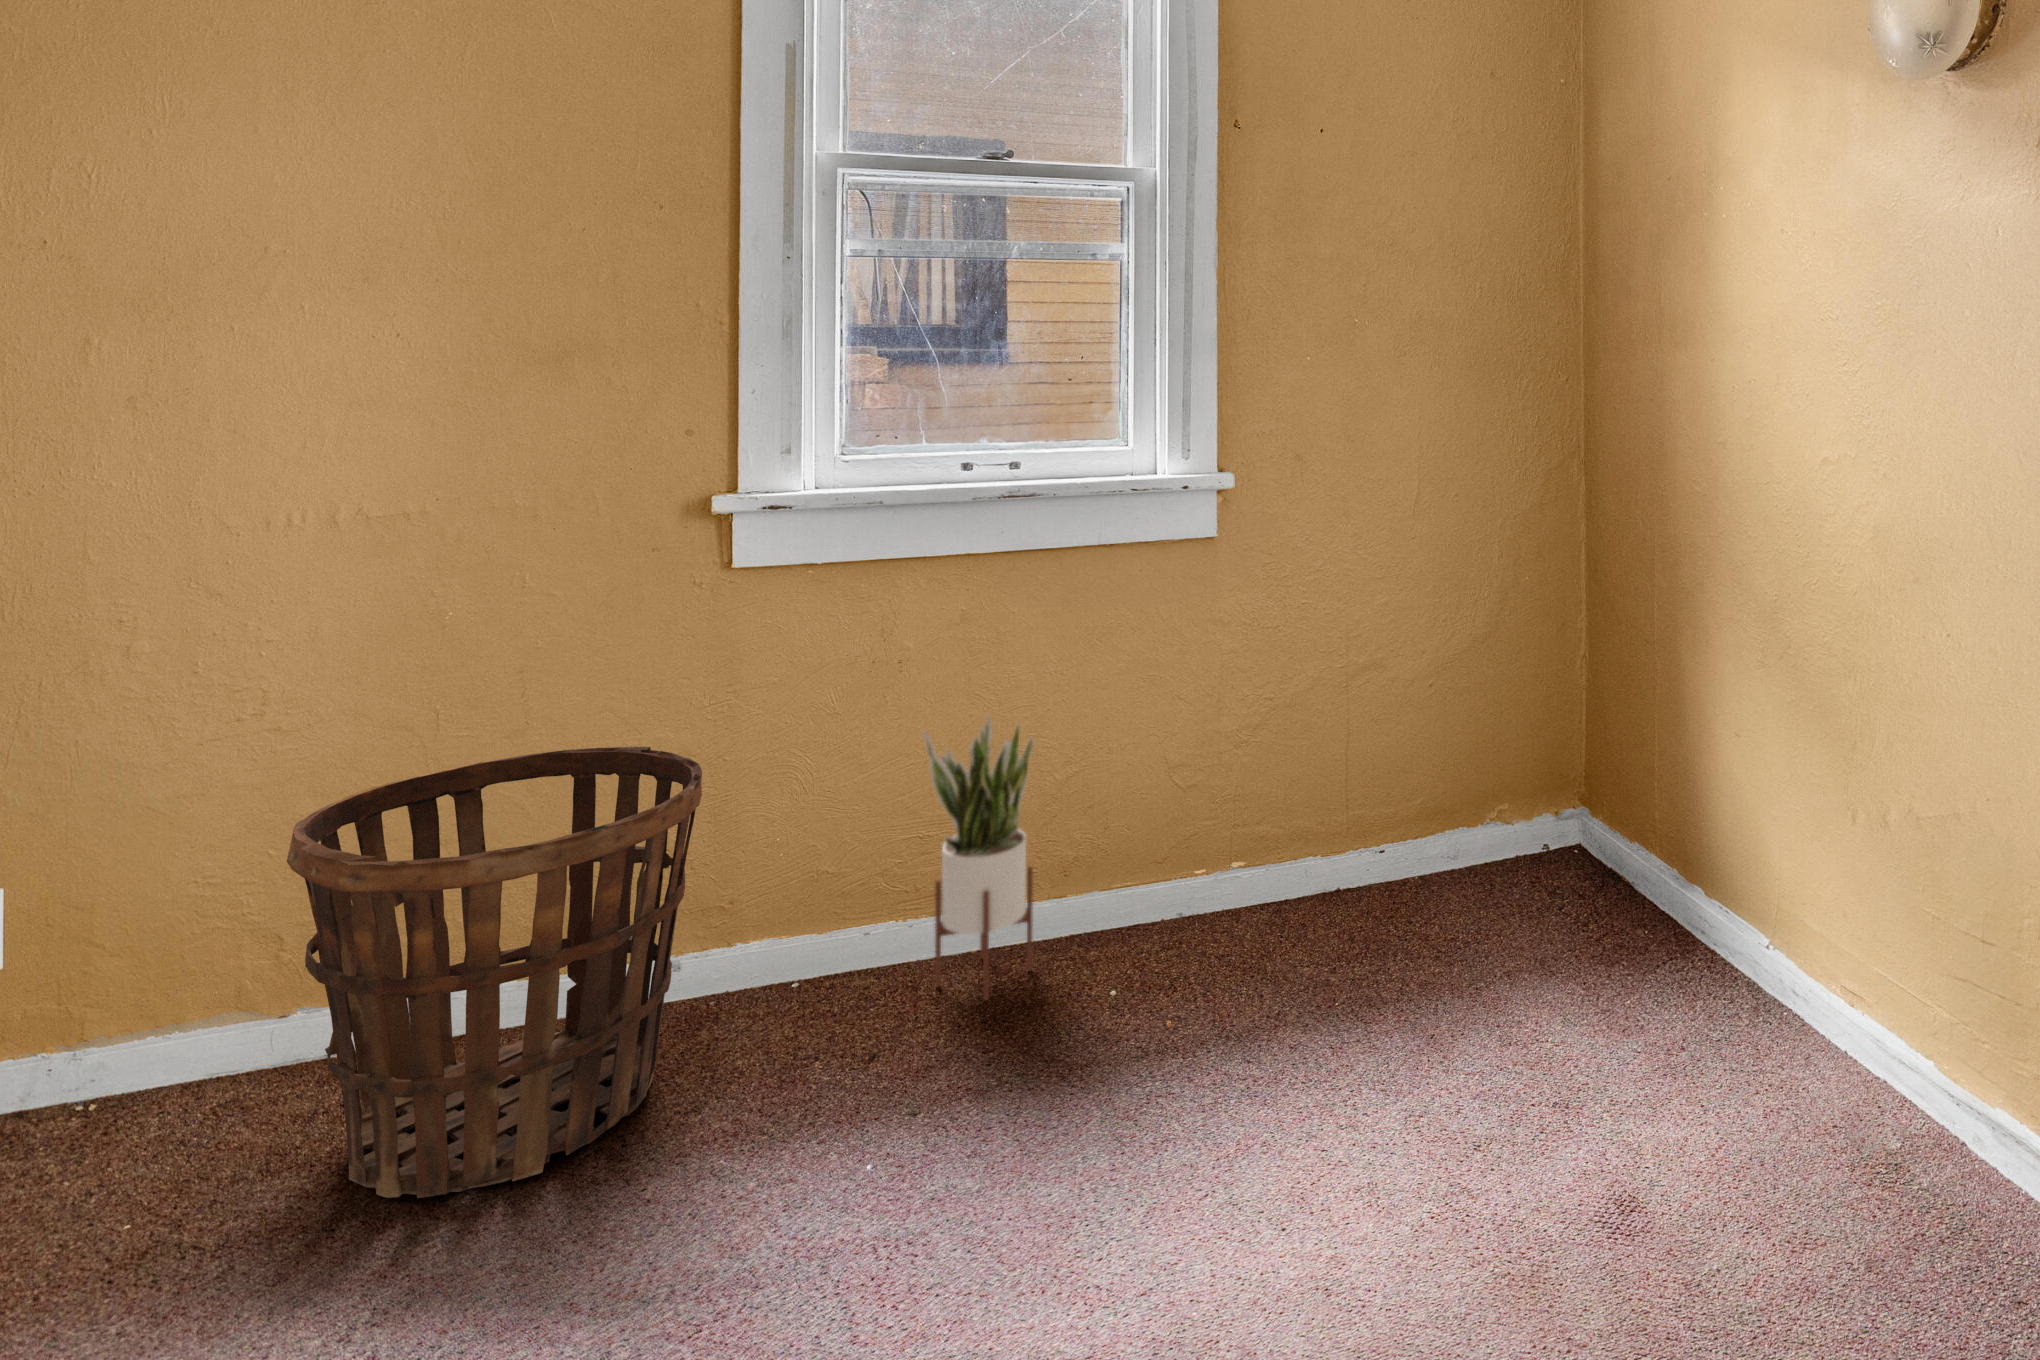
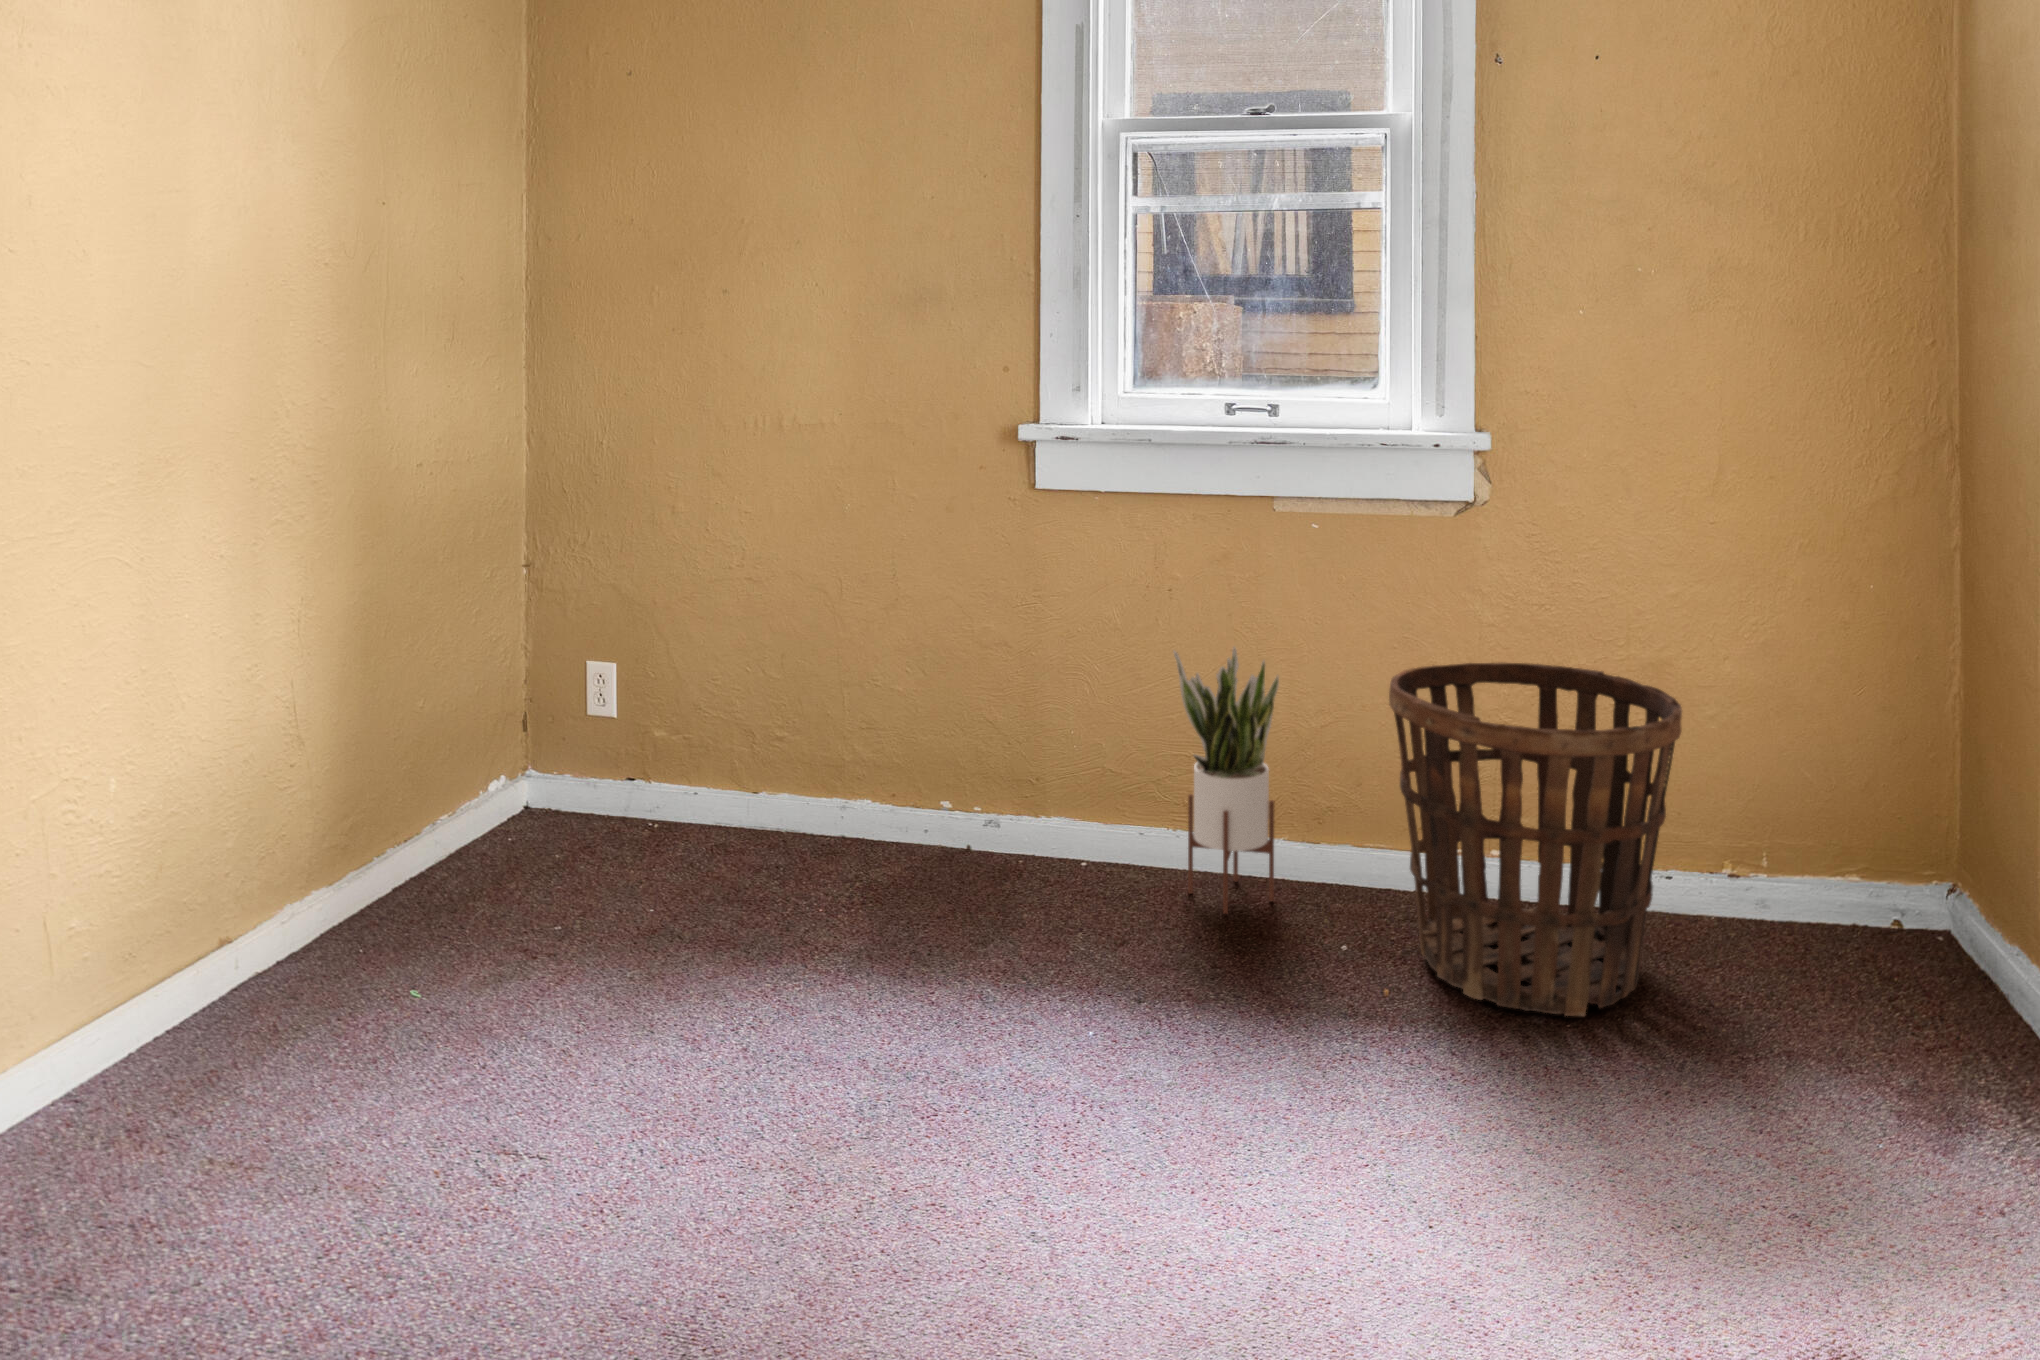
basket: present [287,747,702,1198] -> present [1389,662,1682,1016]

